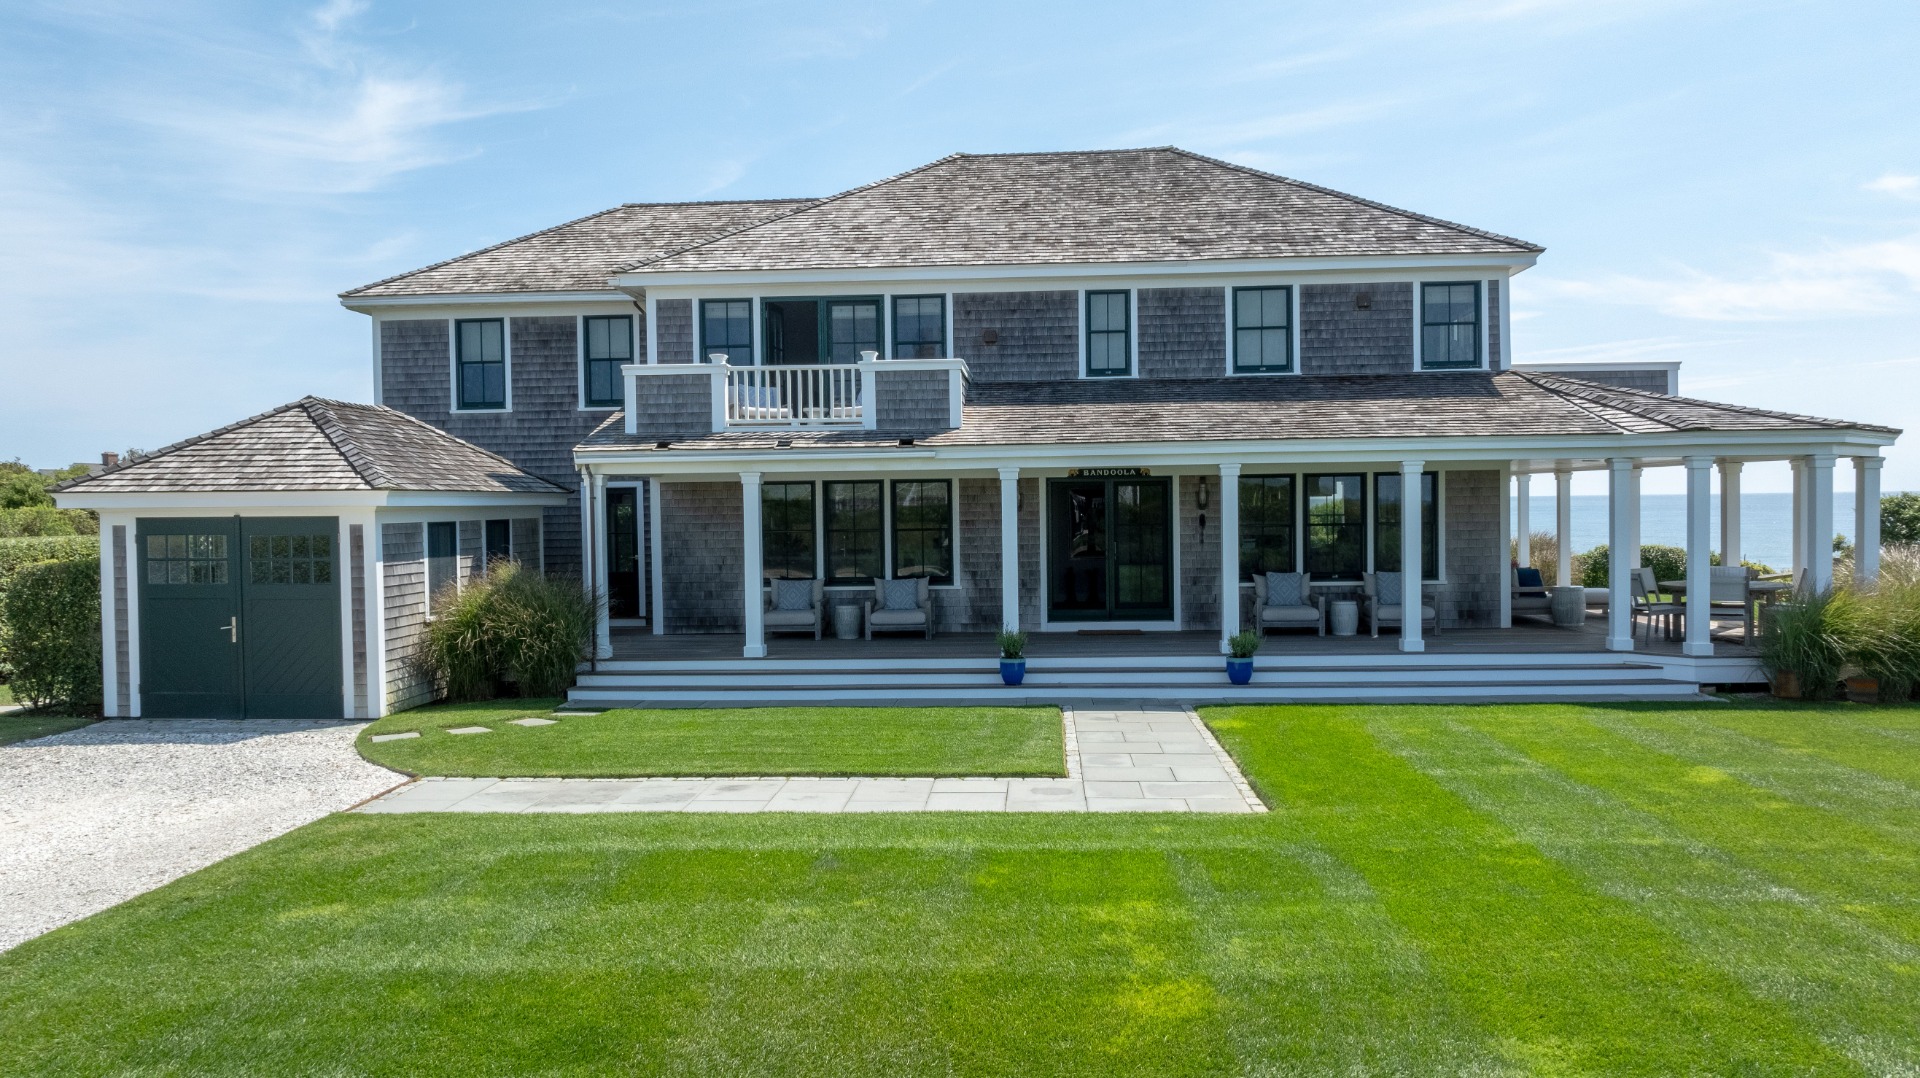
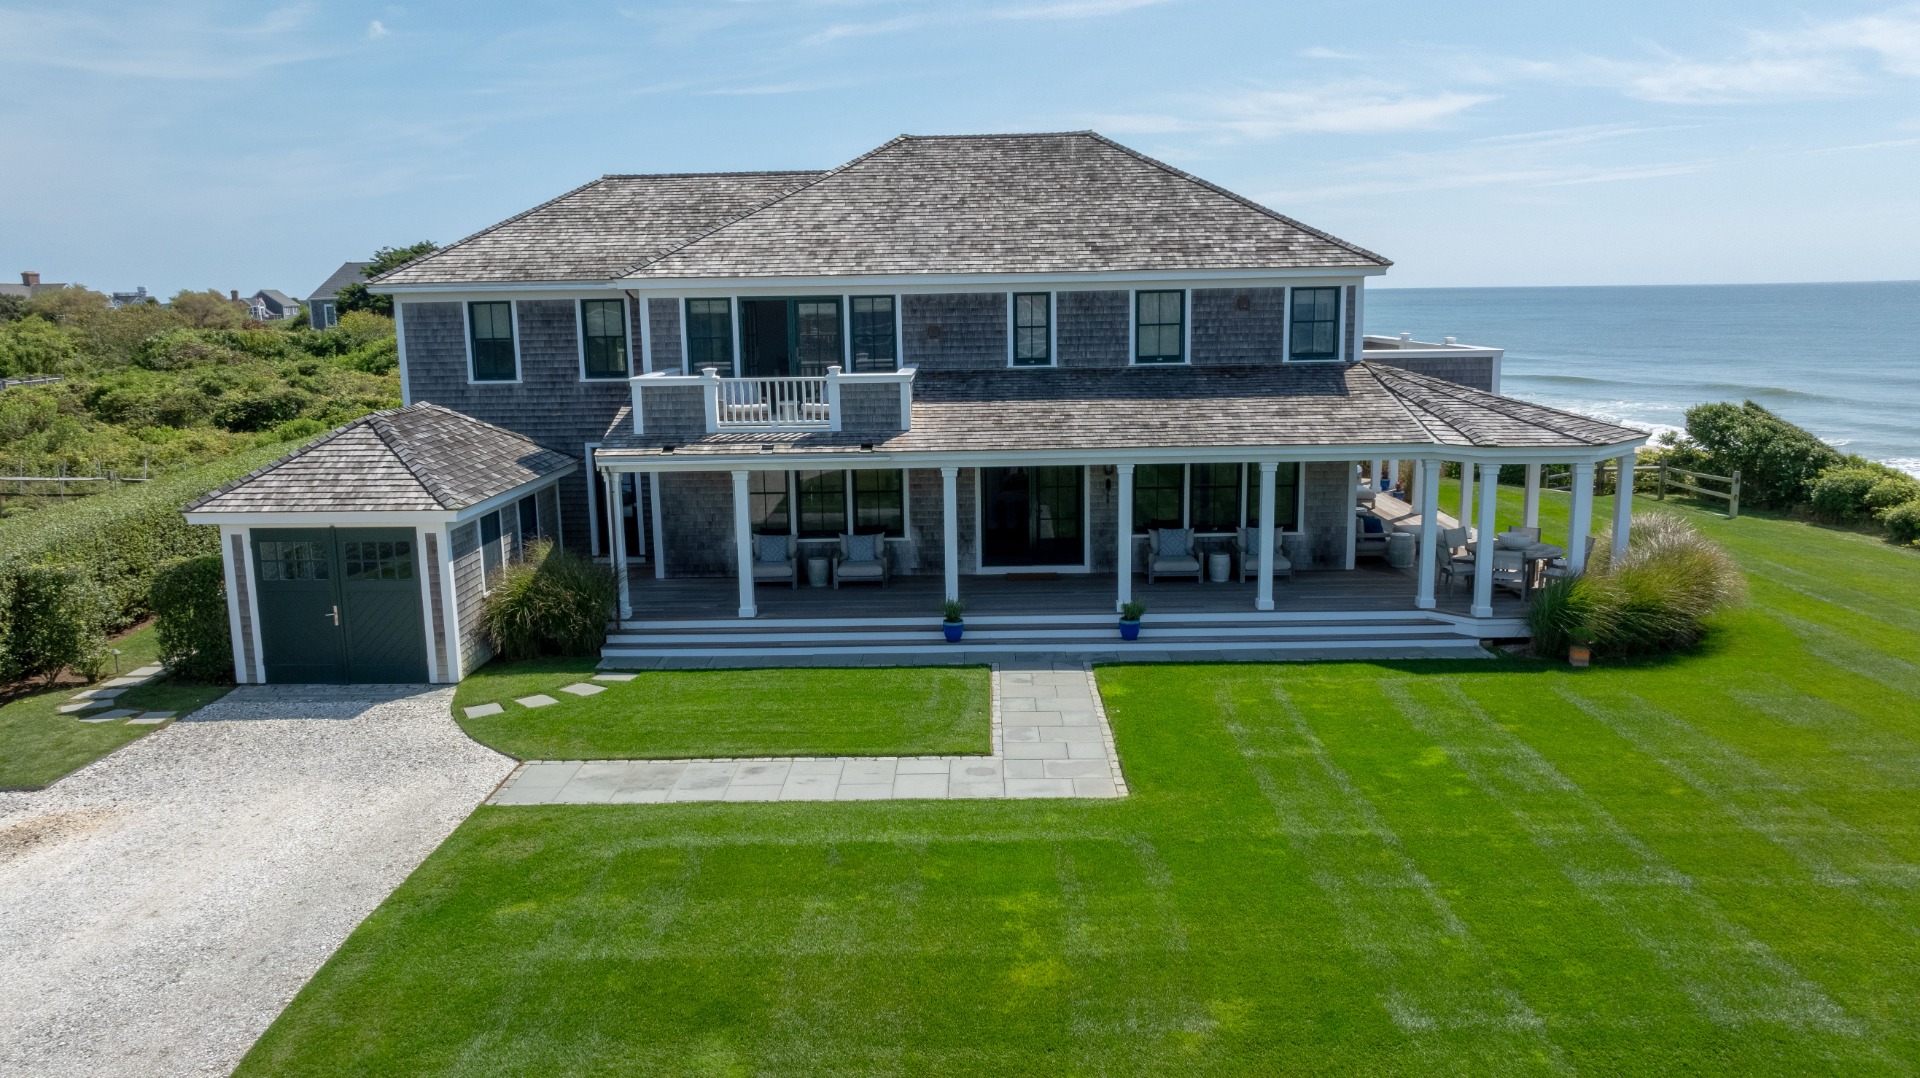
watering can: present [1760,669,1803,697] -> none [1507,638,1541,661]

